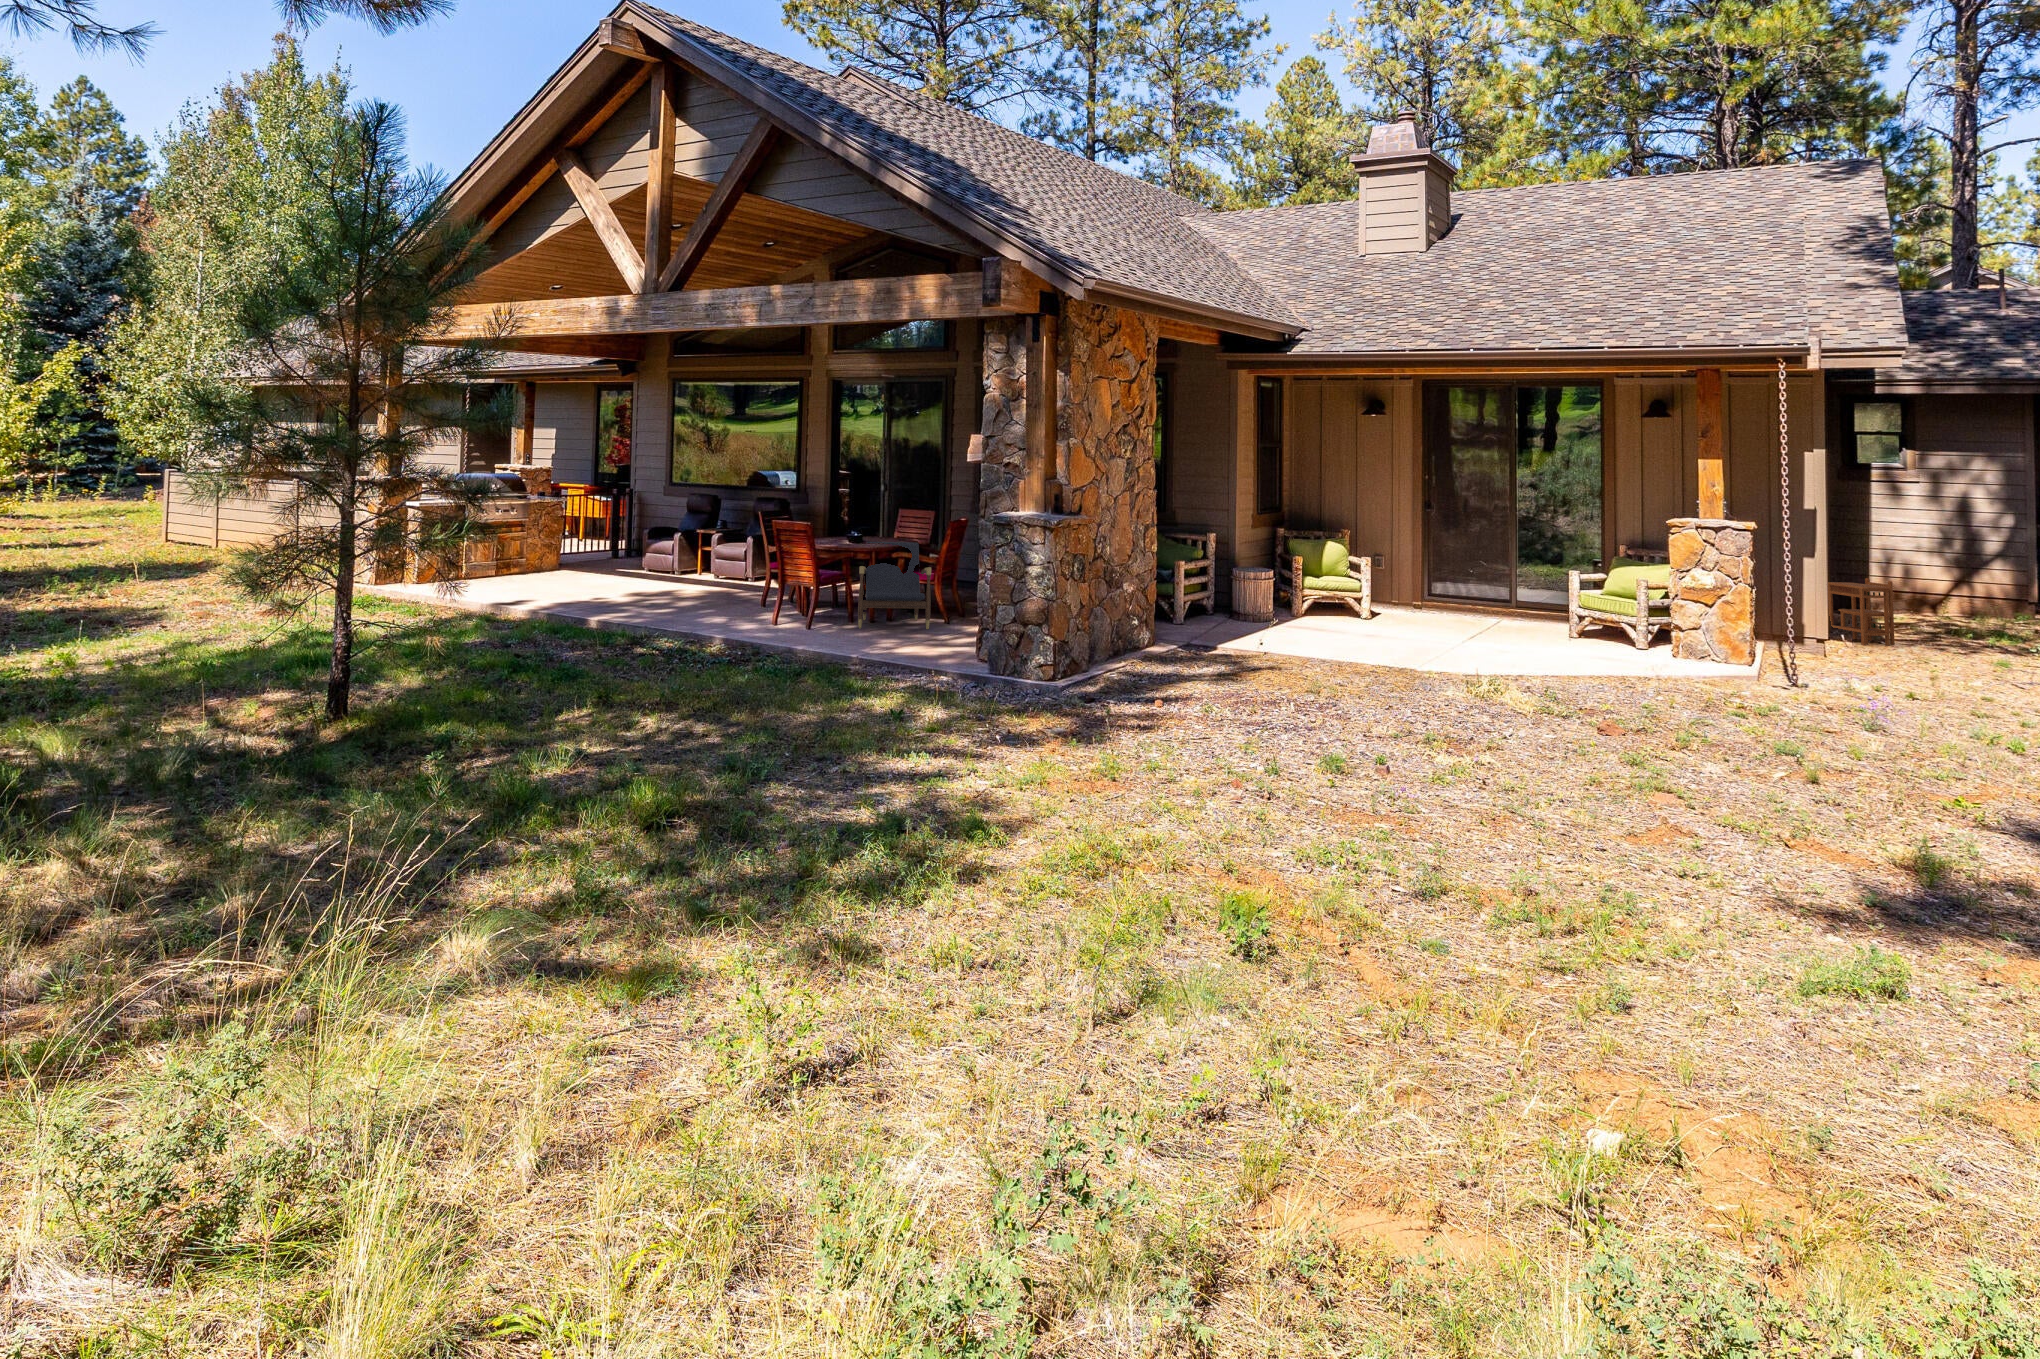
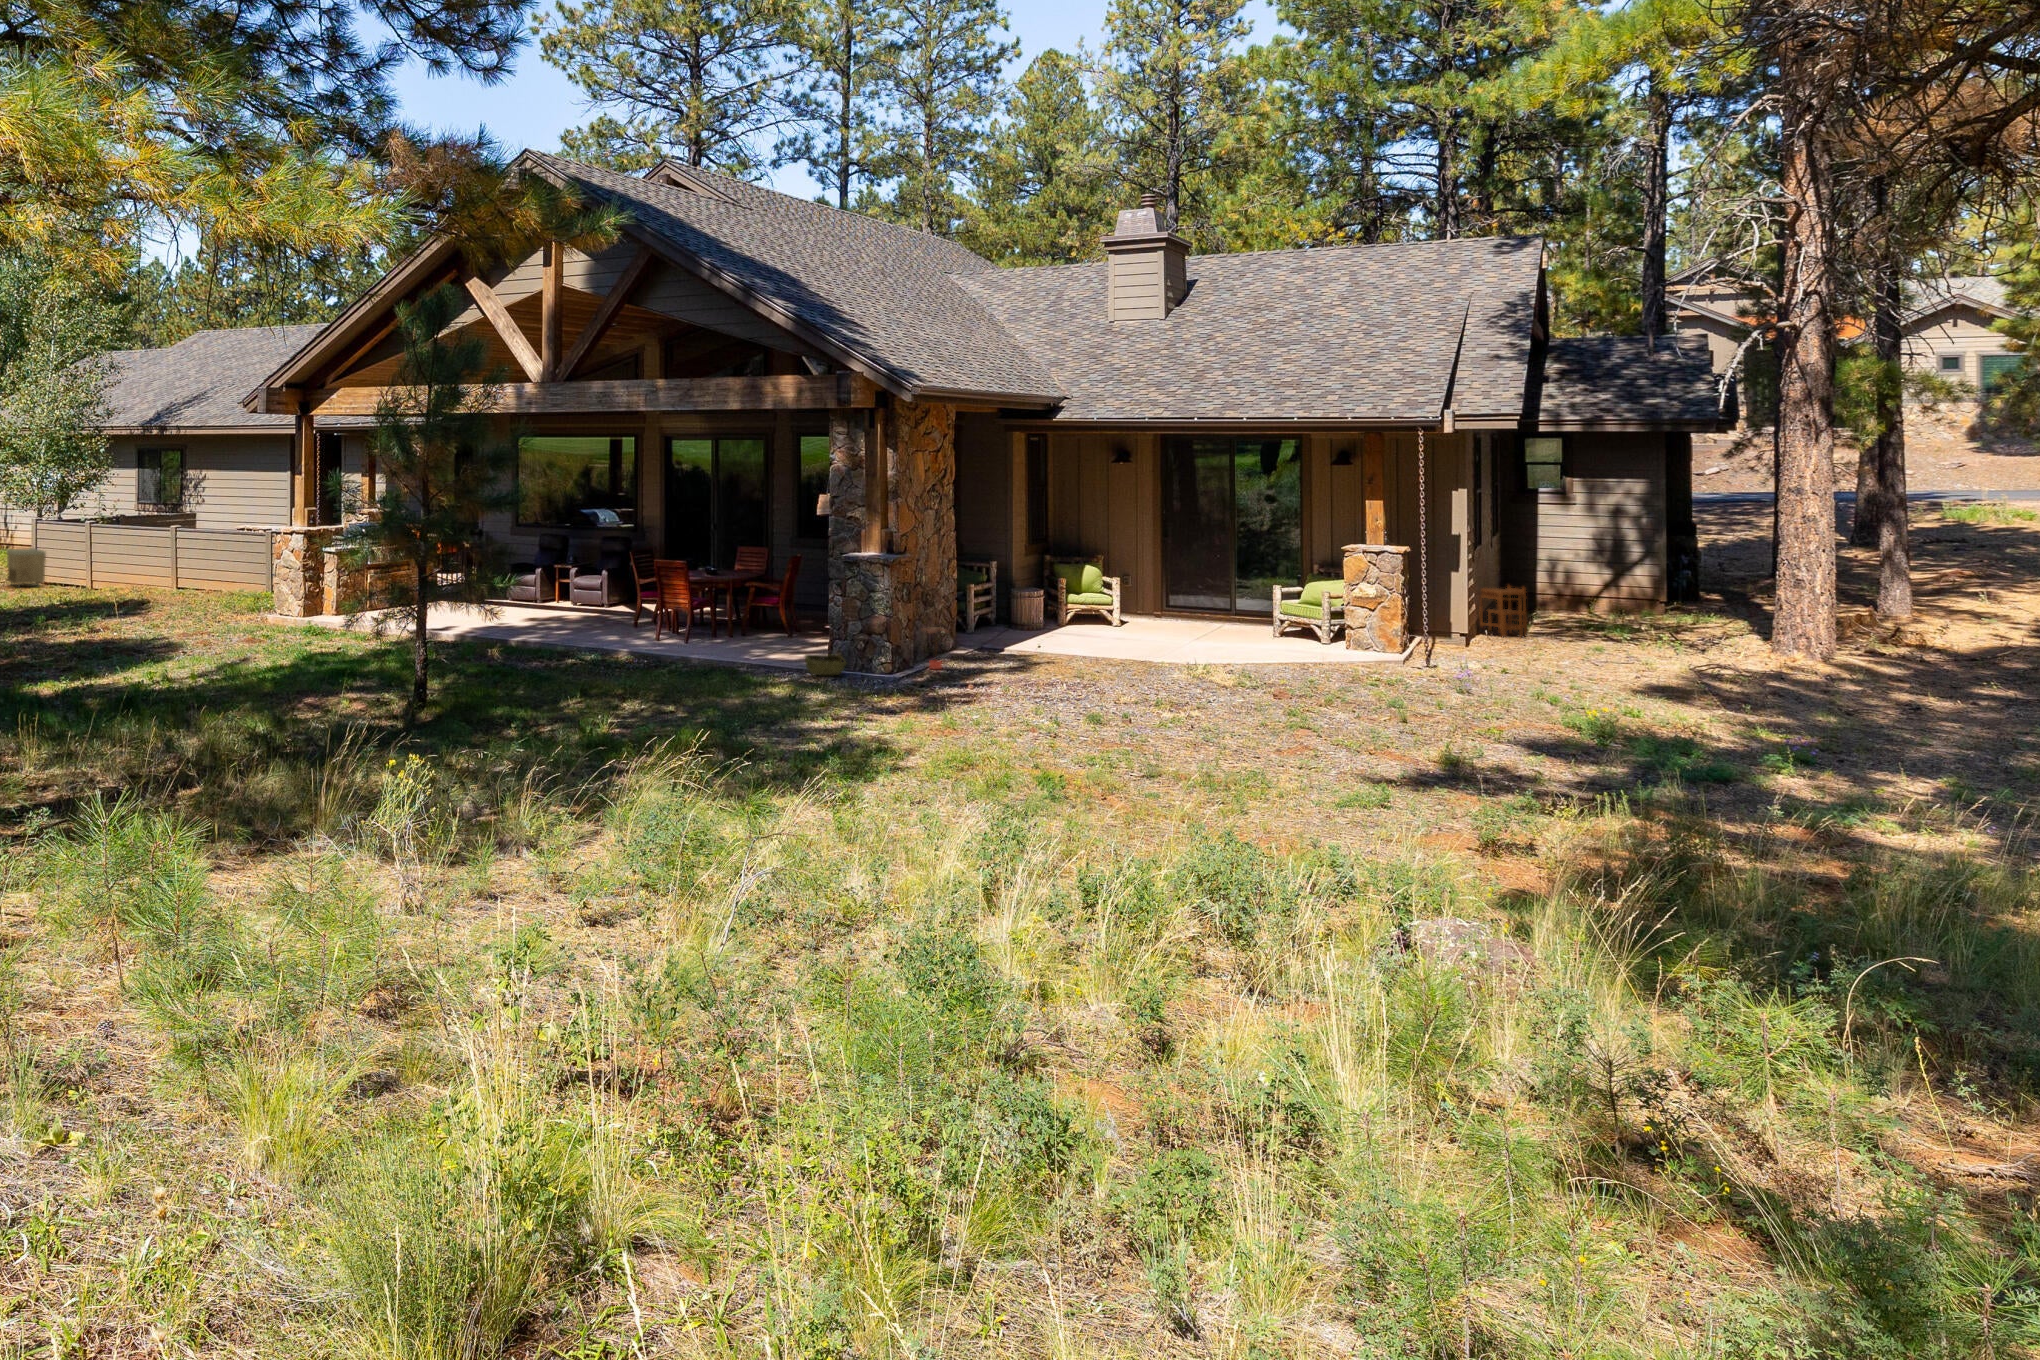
storage bench: none [150,501,188,543] -> present [6,548,46,586]
lounge chair: present [858,542,931,629] -> none [716,574,775,644]
potted plant: none [1099,615,1139,673] -> present [923,627,948,670]
woven basket: none [936,648,992,679] -> present [805,654,846,676]

